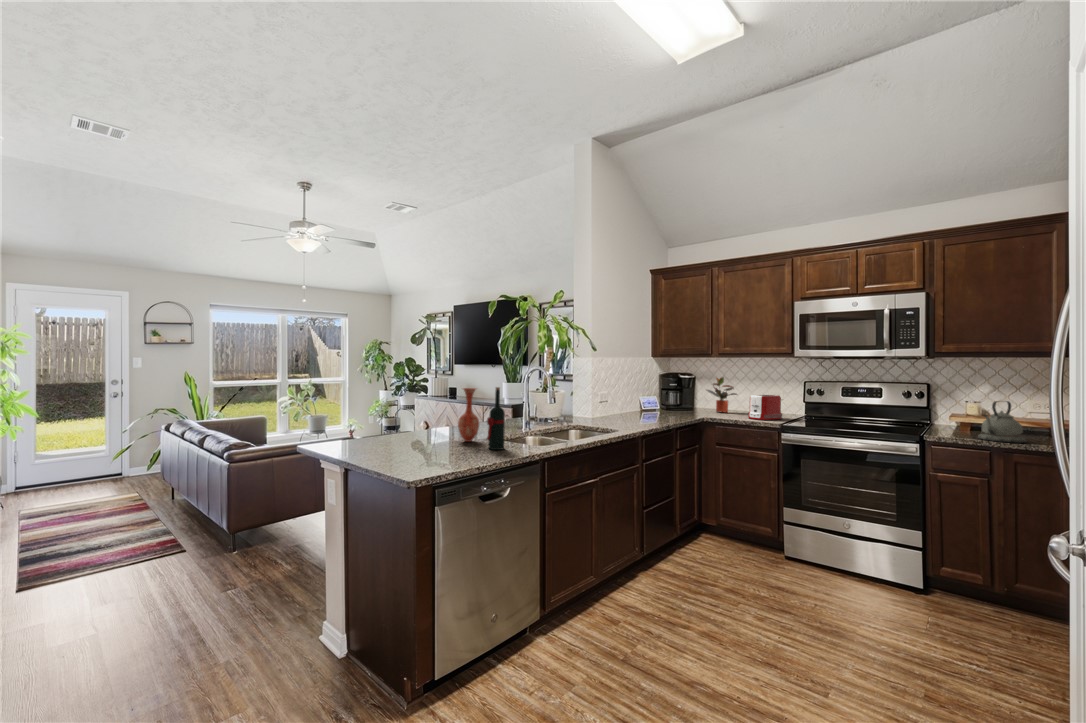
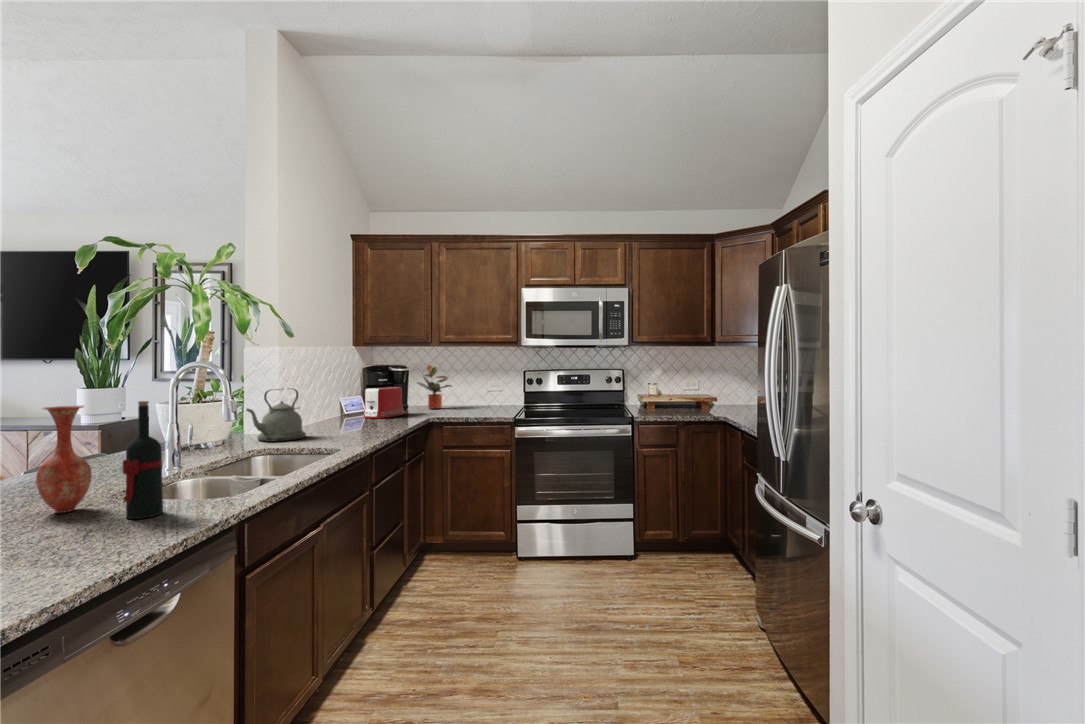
toaster: present [748,395,782,420] -> present [363,387,404,419]
kettle: present [978,401,1027,443] -> present [246,389,306,442]

